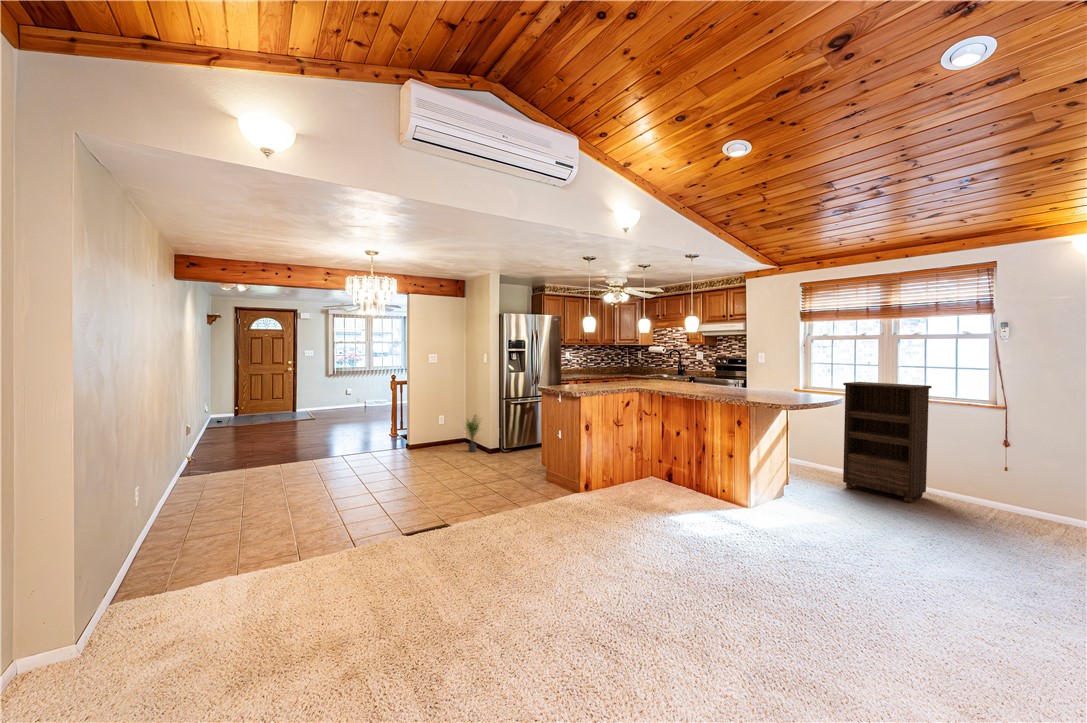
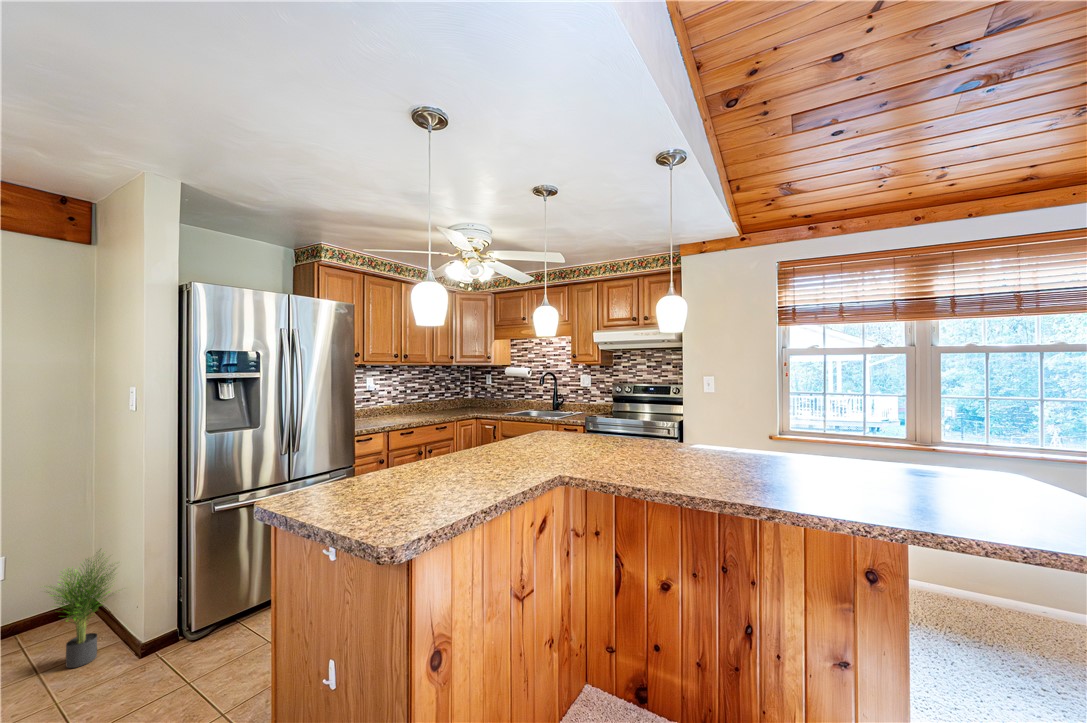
bookshelf: present [843,382,932,502] -> none [902,426,1074,661]

